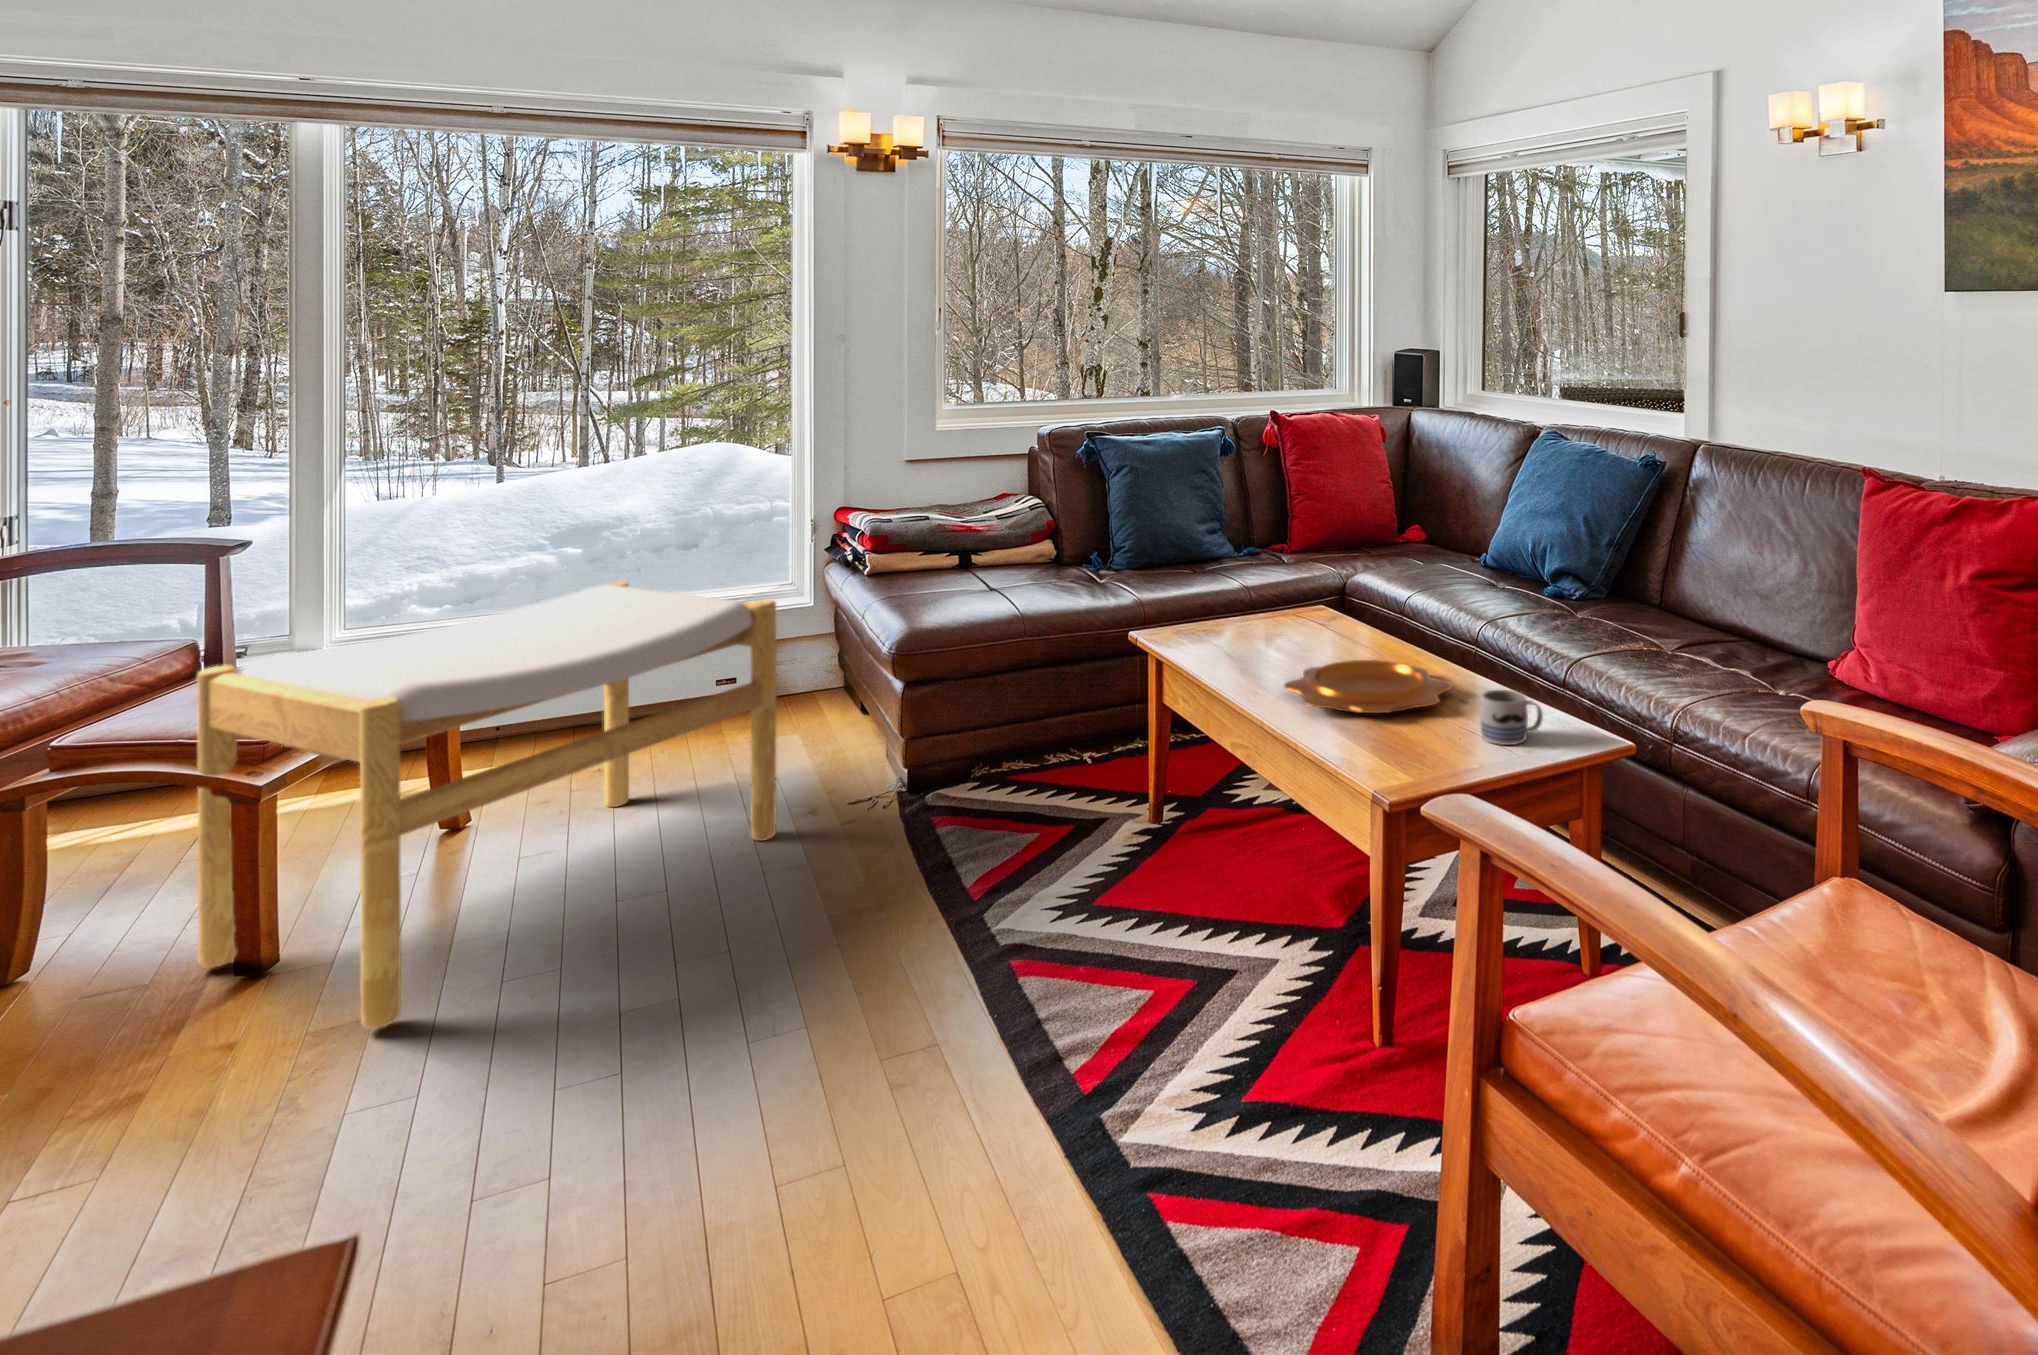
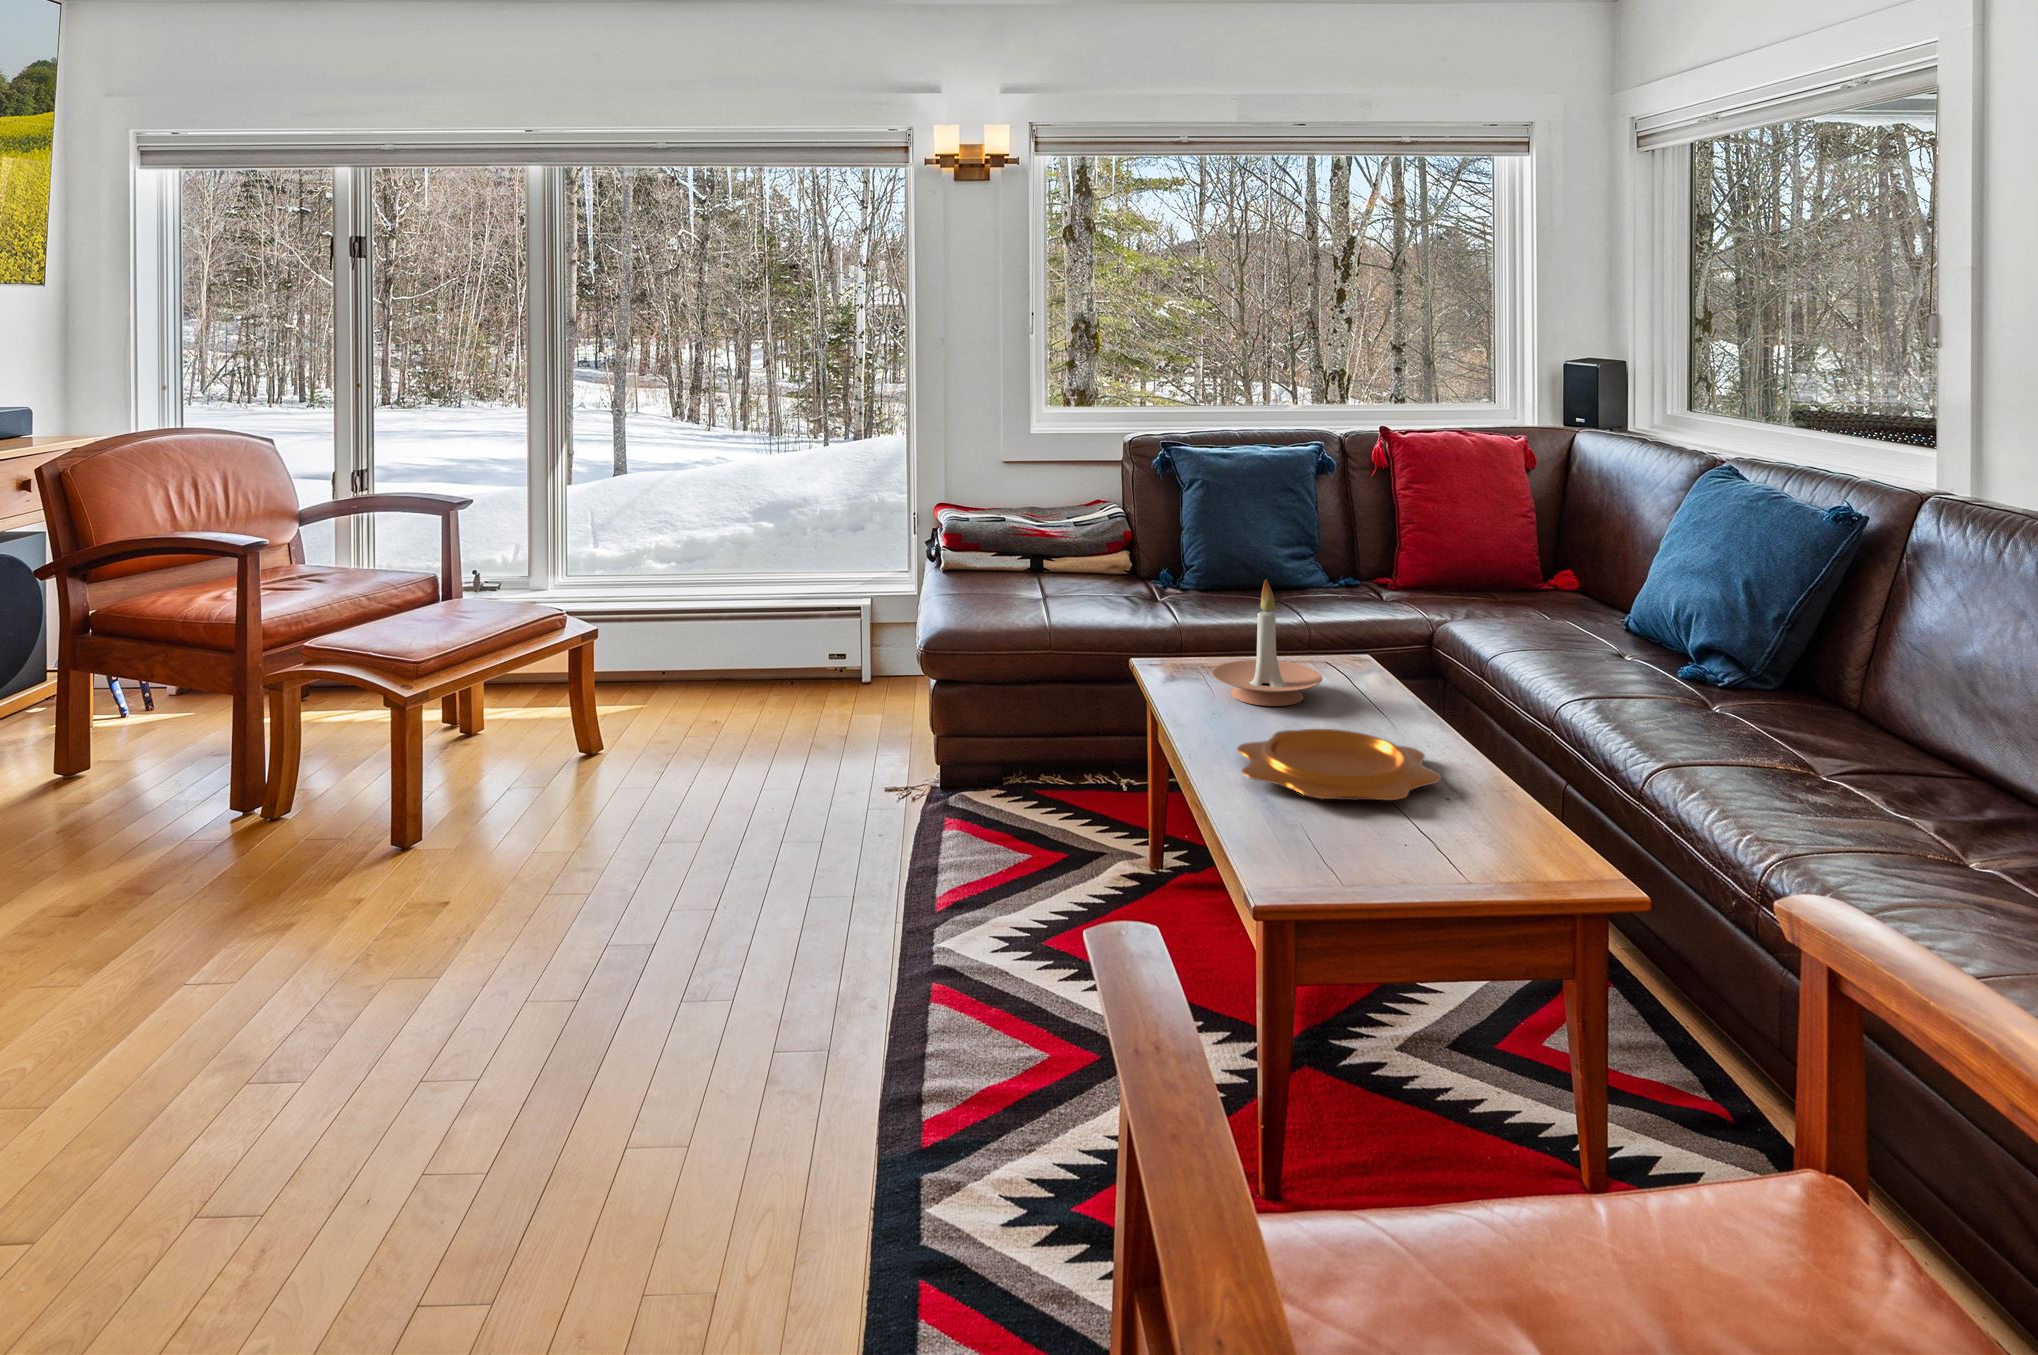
candle holder: none [1218,542,1313,653] -> present [1212,579,1322,706]
footstool: present [197,582,776,1029] -> none [380,559,810,913]
mug: present [1480,690,1543,745] -> none [1431,795,1516,870]

